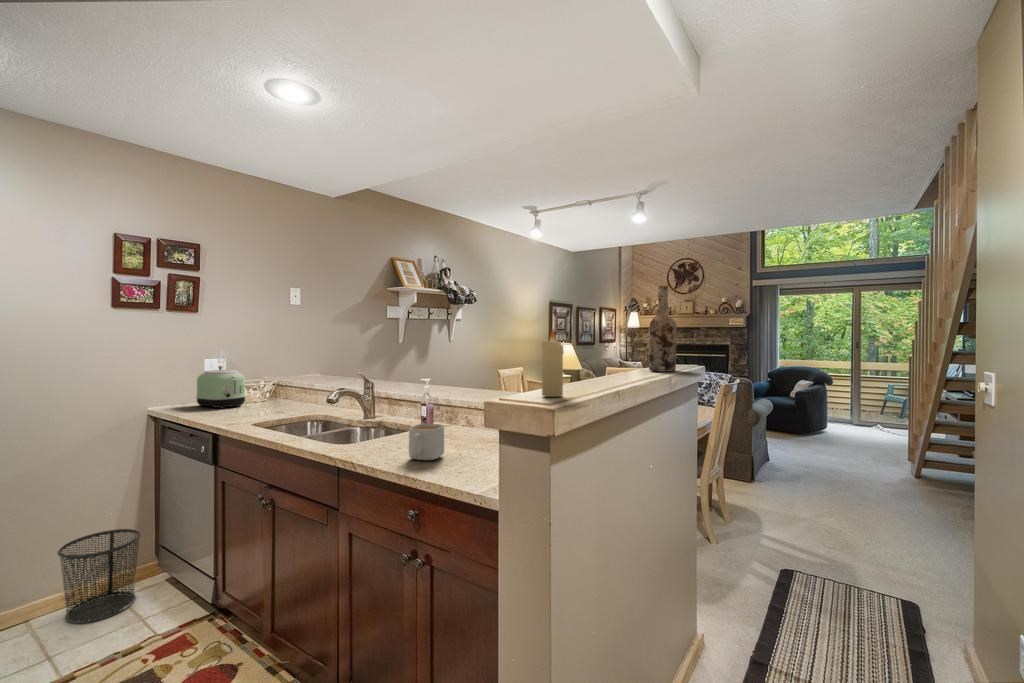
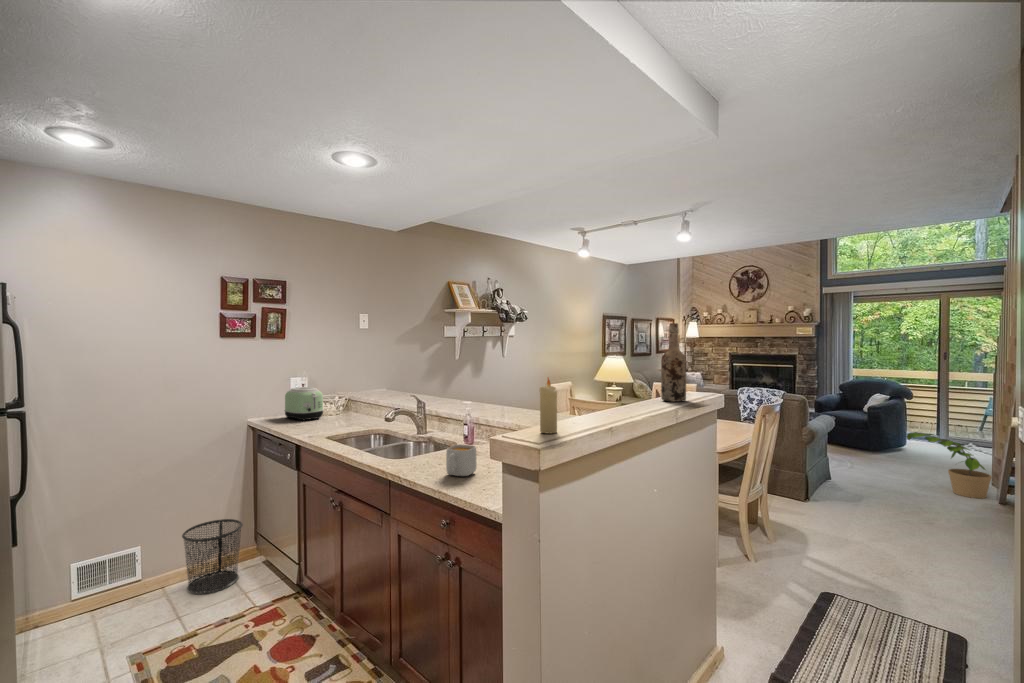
potted plant: none [836,414,908,474] -> present [907,432,992,498]

